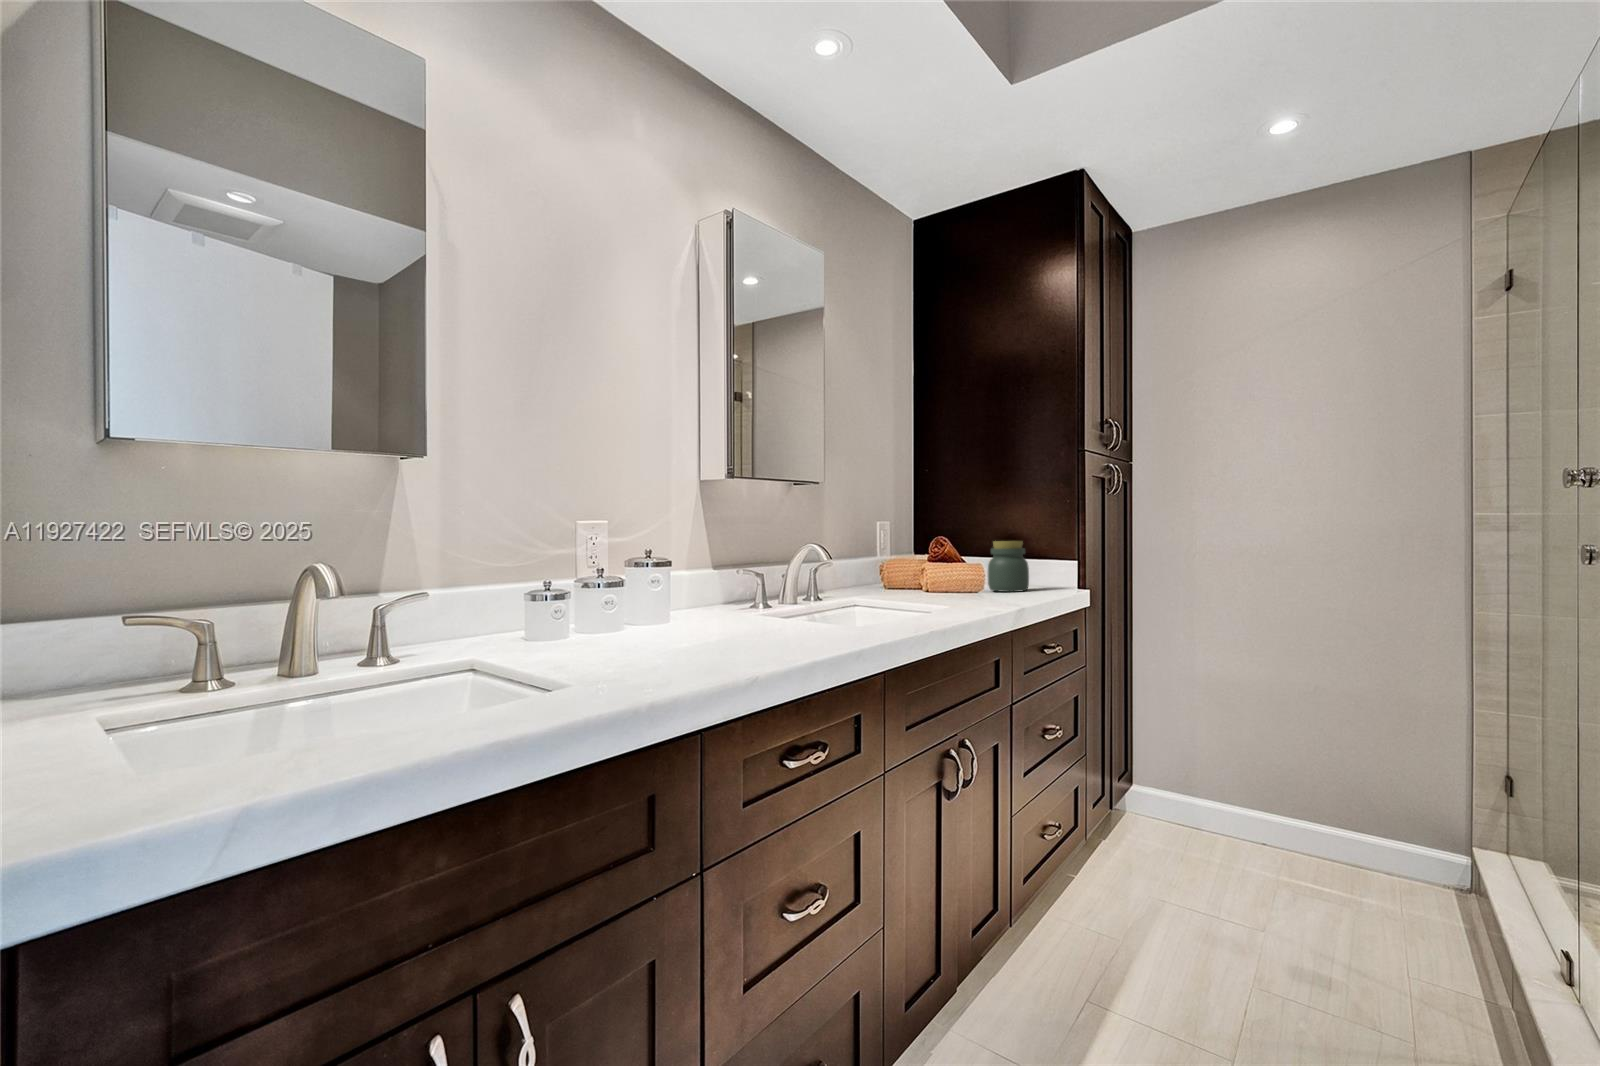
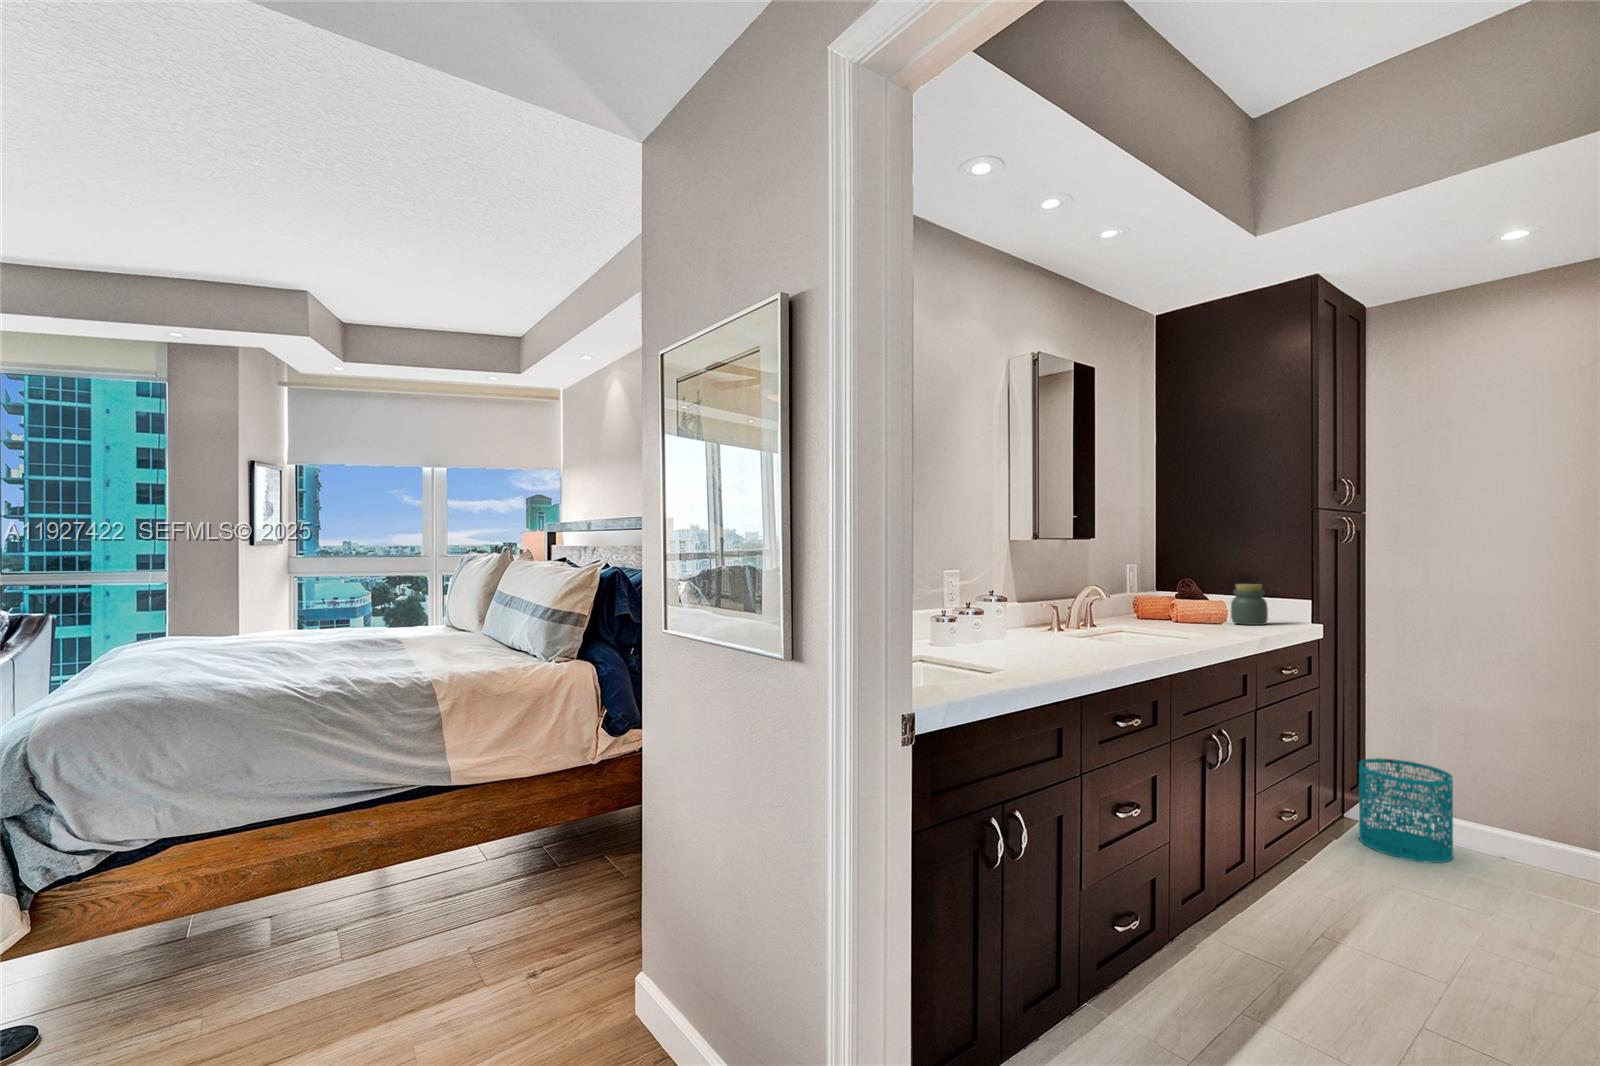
wastebasket: none [1126,743,1222,865] -> present [1359,758,1453,863]

